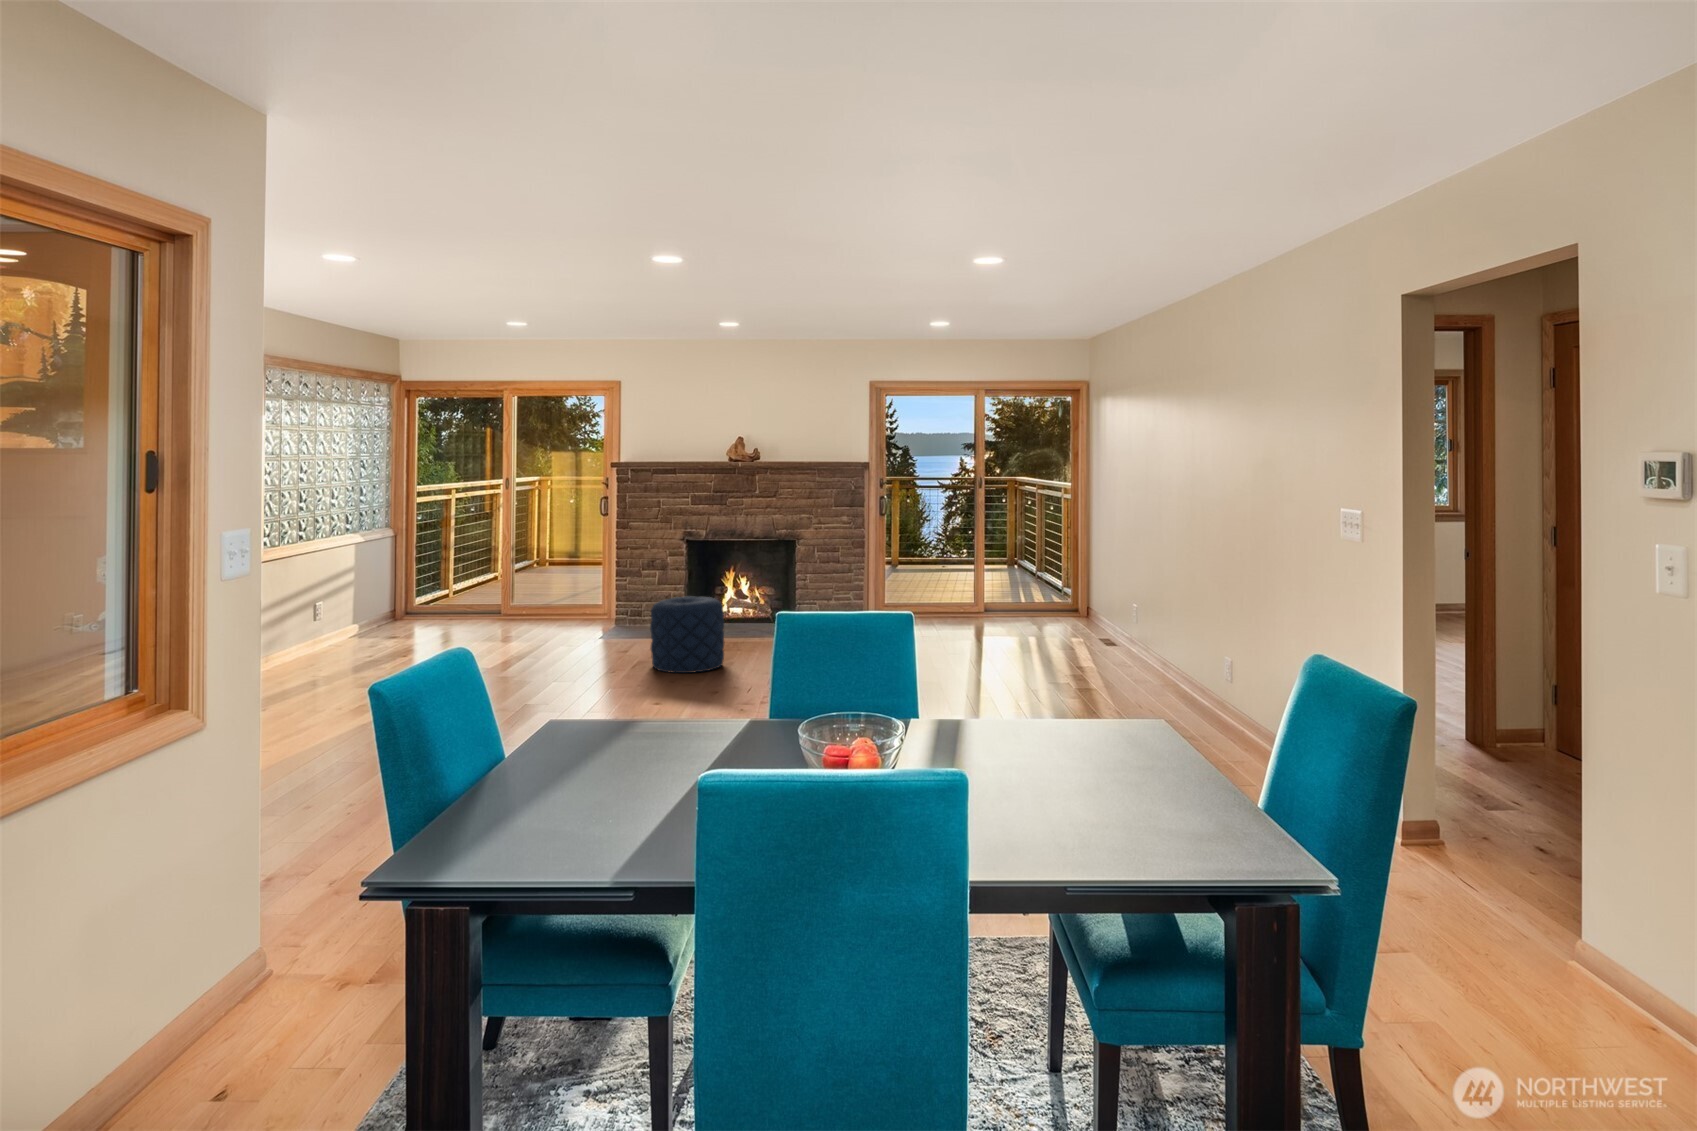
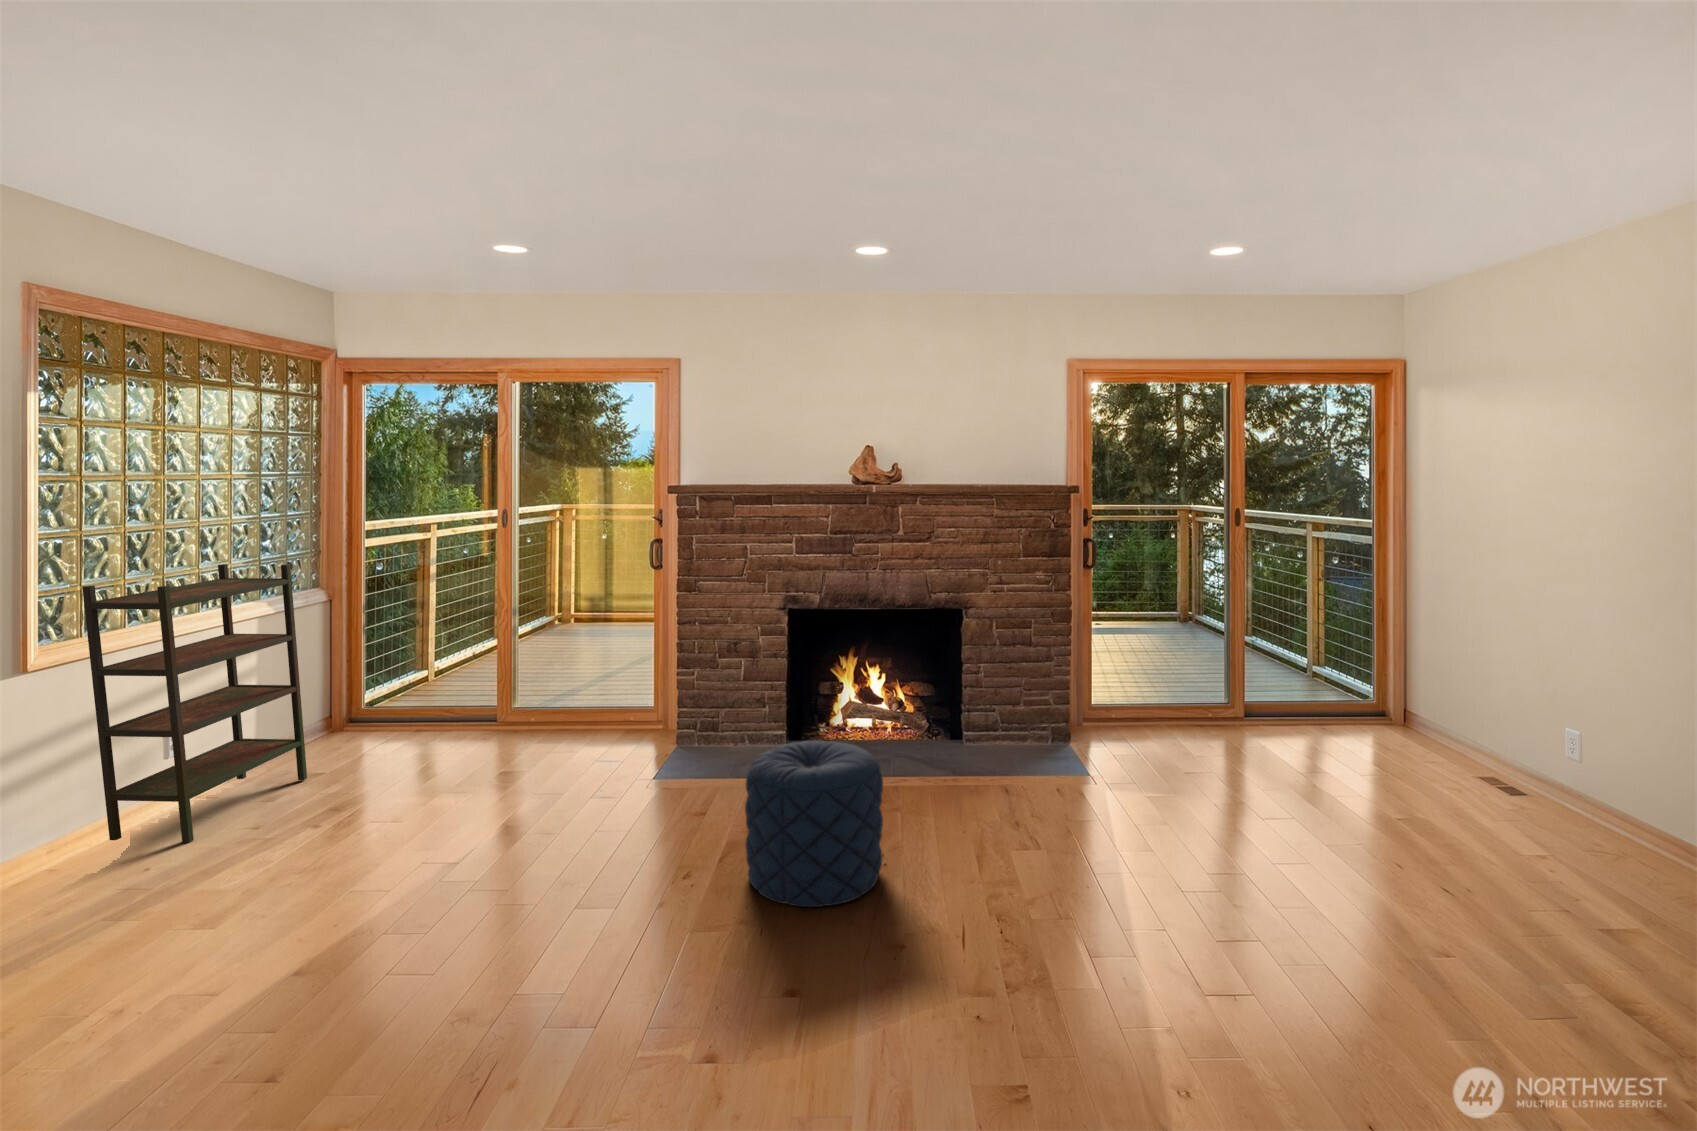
bookshelf: none [286,508,391,656] -> present [82,564,307,843]

